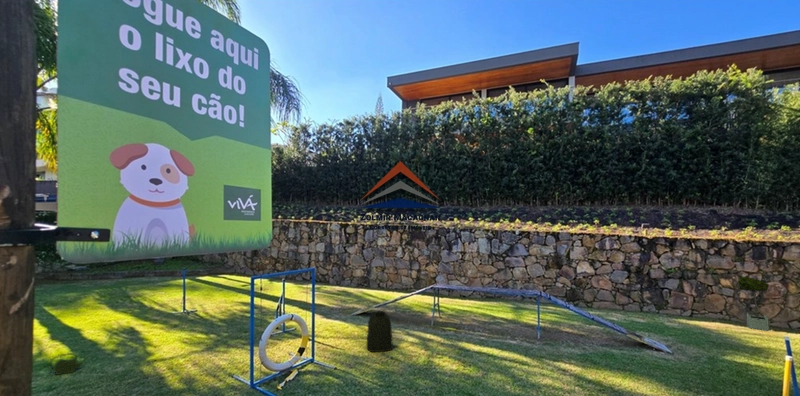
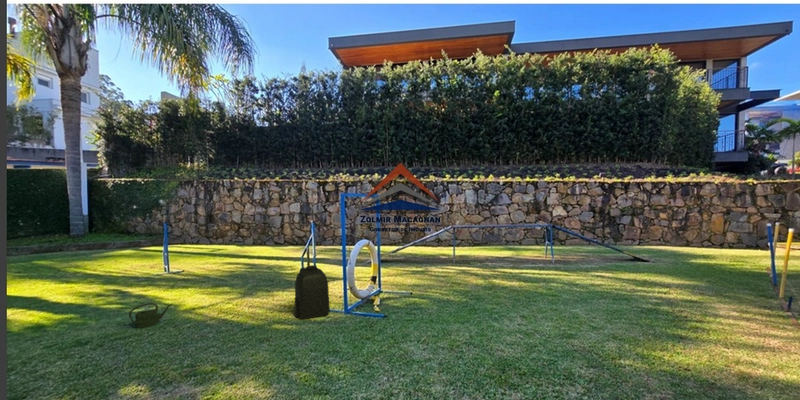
potted tree: present [738,277,769,331] -> none [673,208,694,247]
backpack: present [367,311,393,352] -> present [294,265,330,319]

